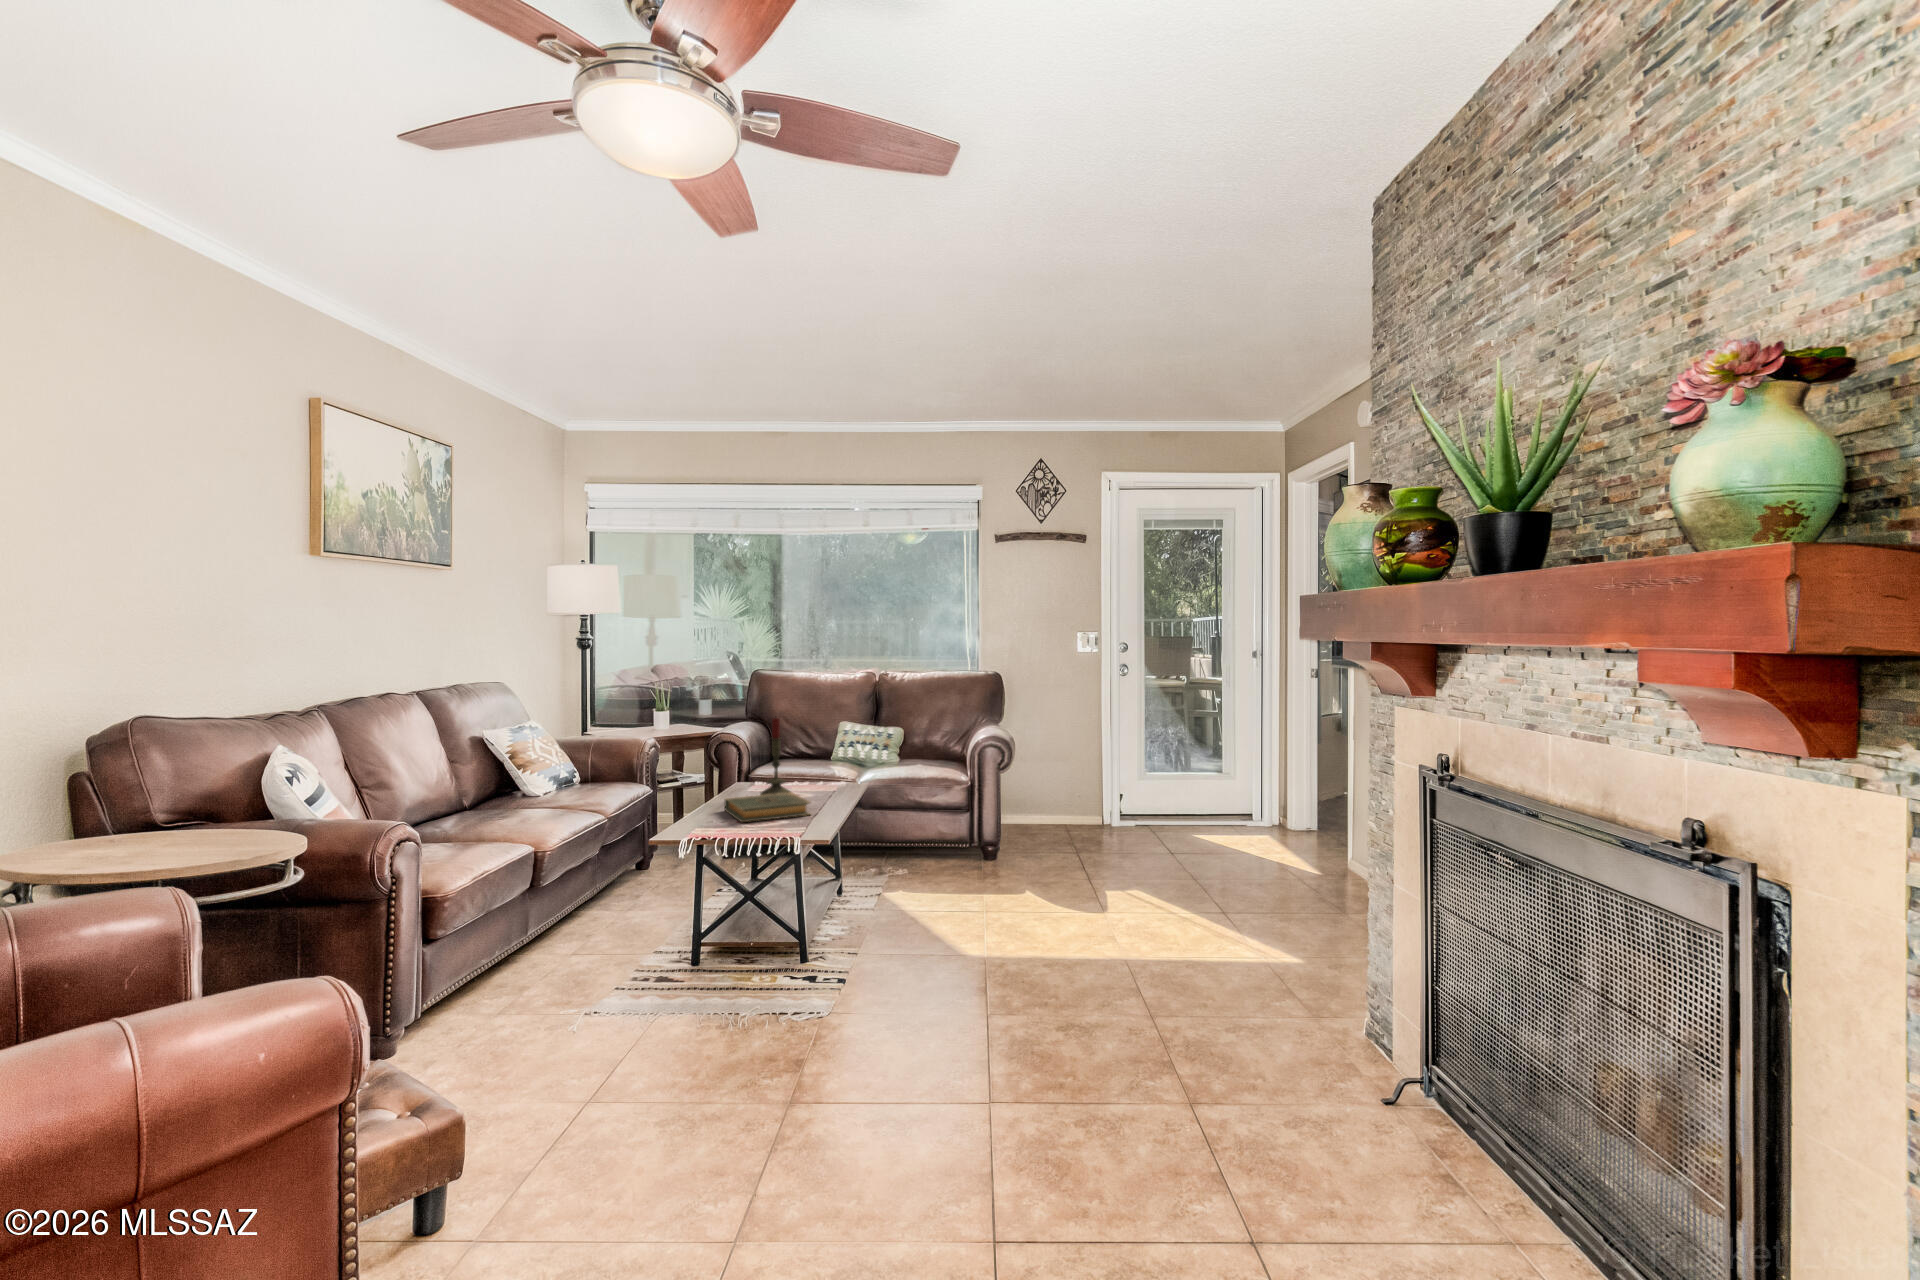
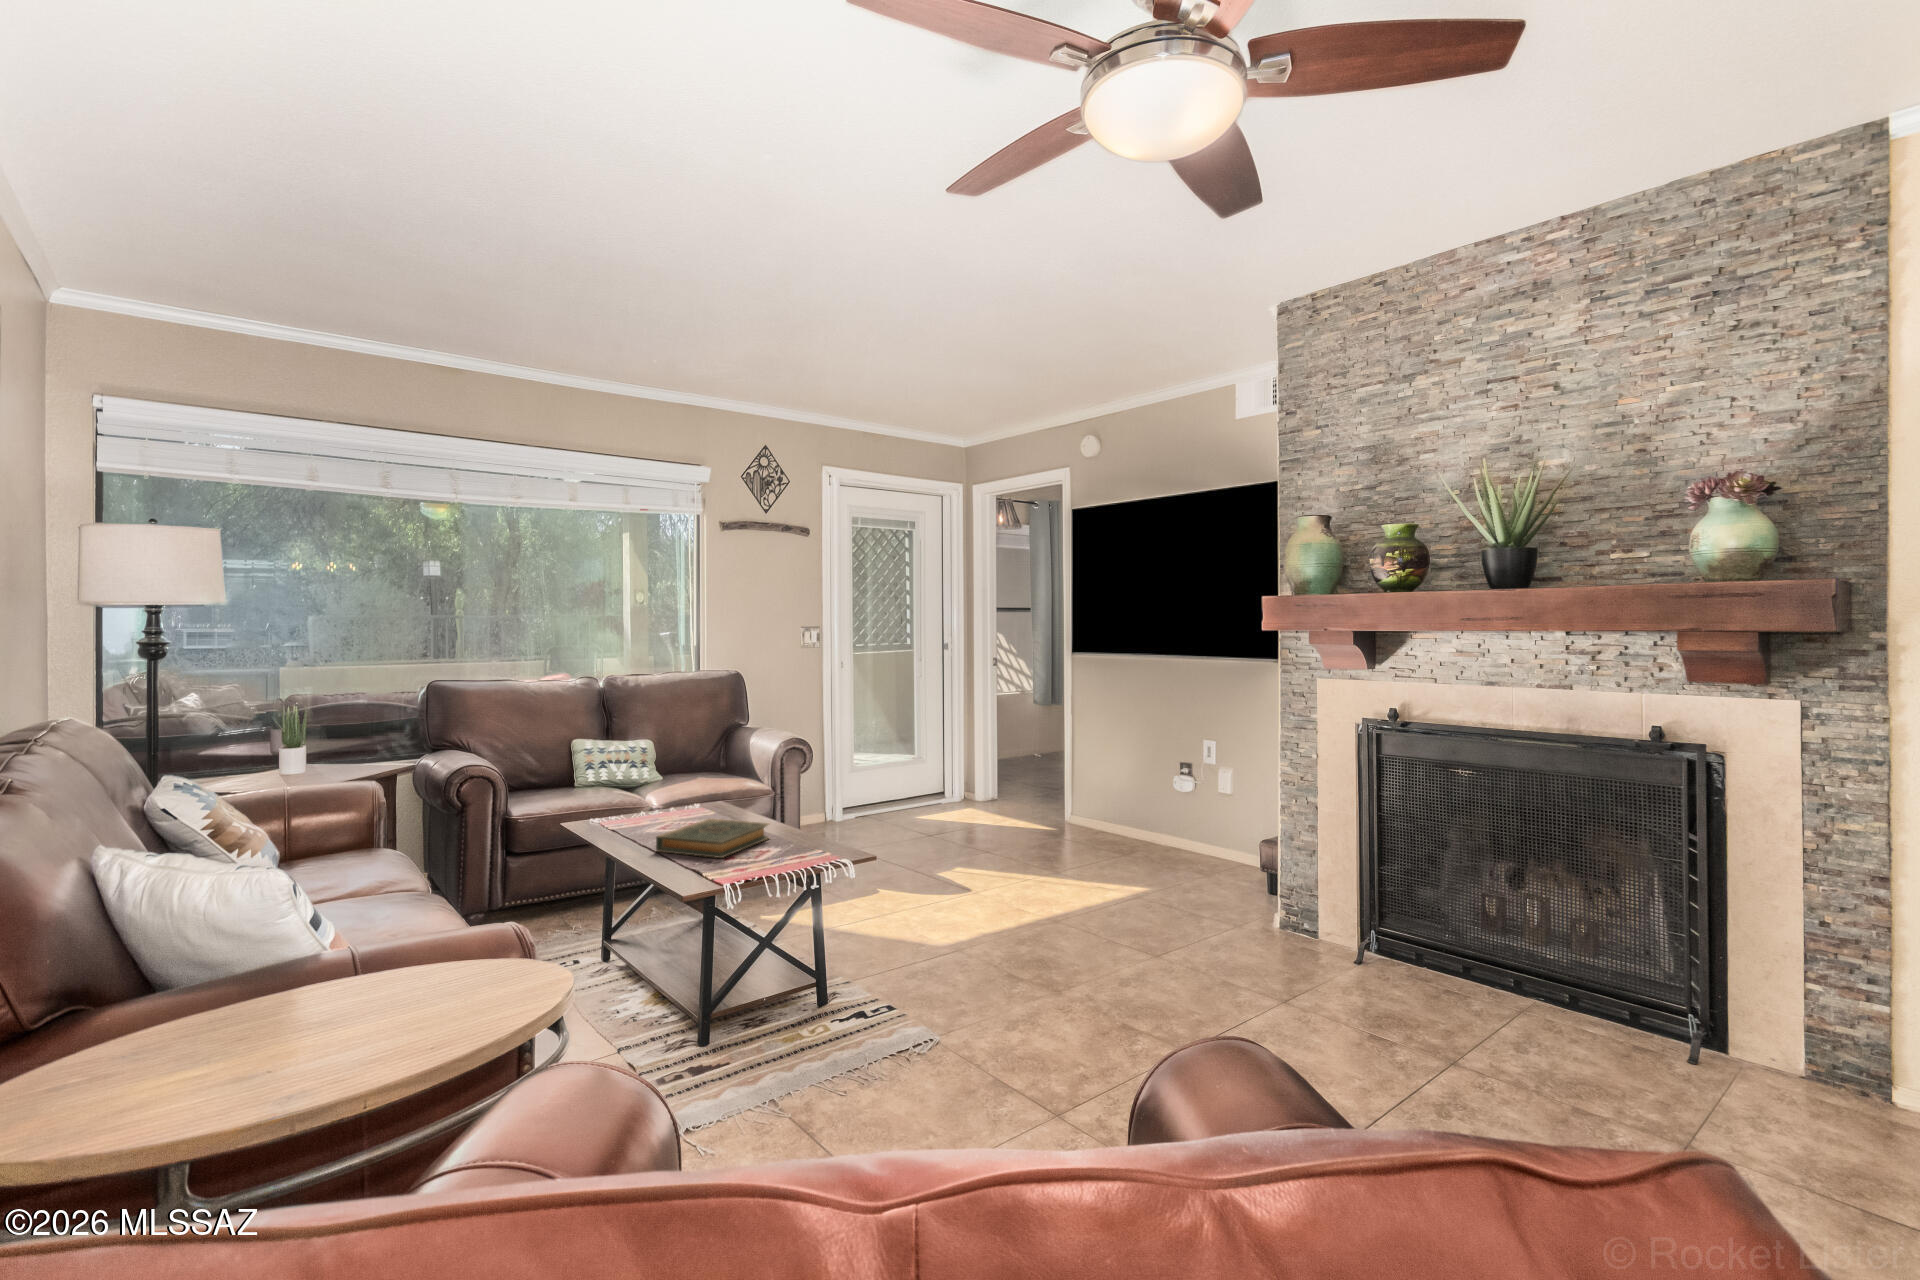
candle: present [760,718,791,795] -> none [646,729,687,833]

